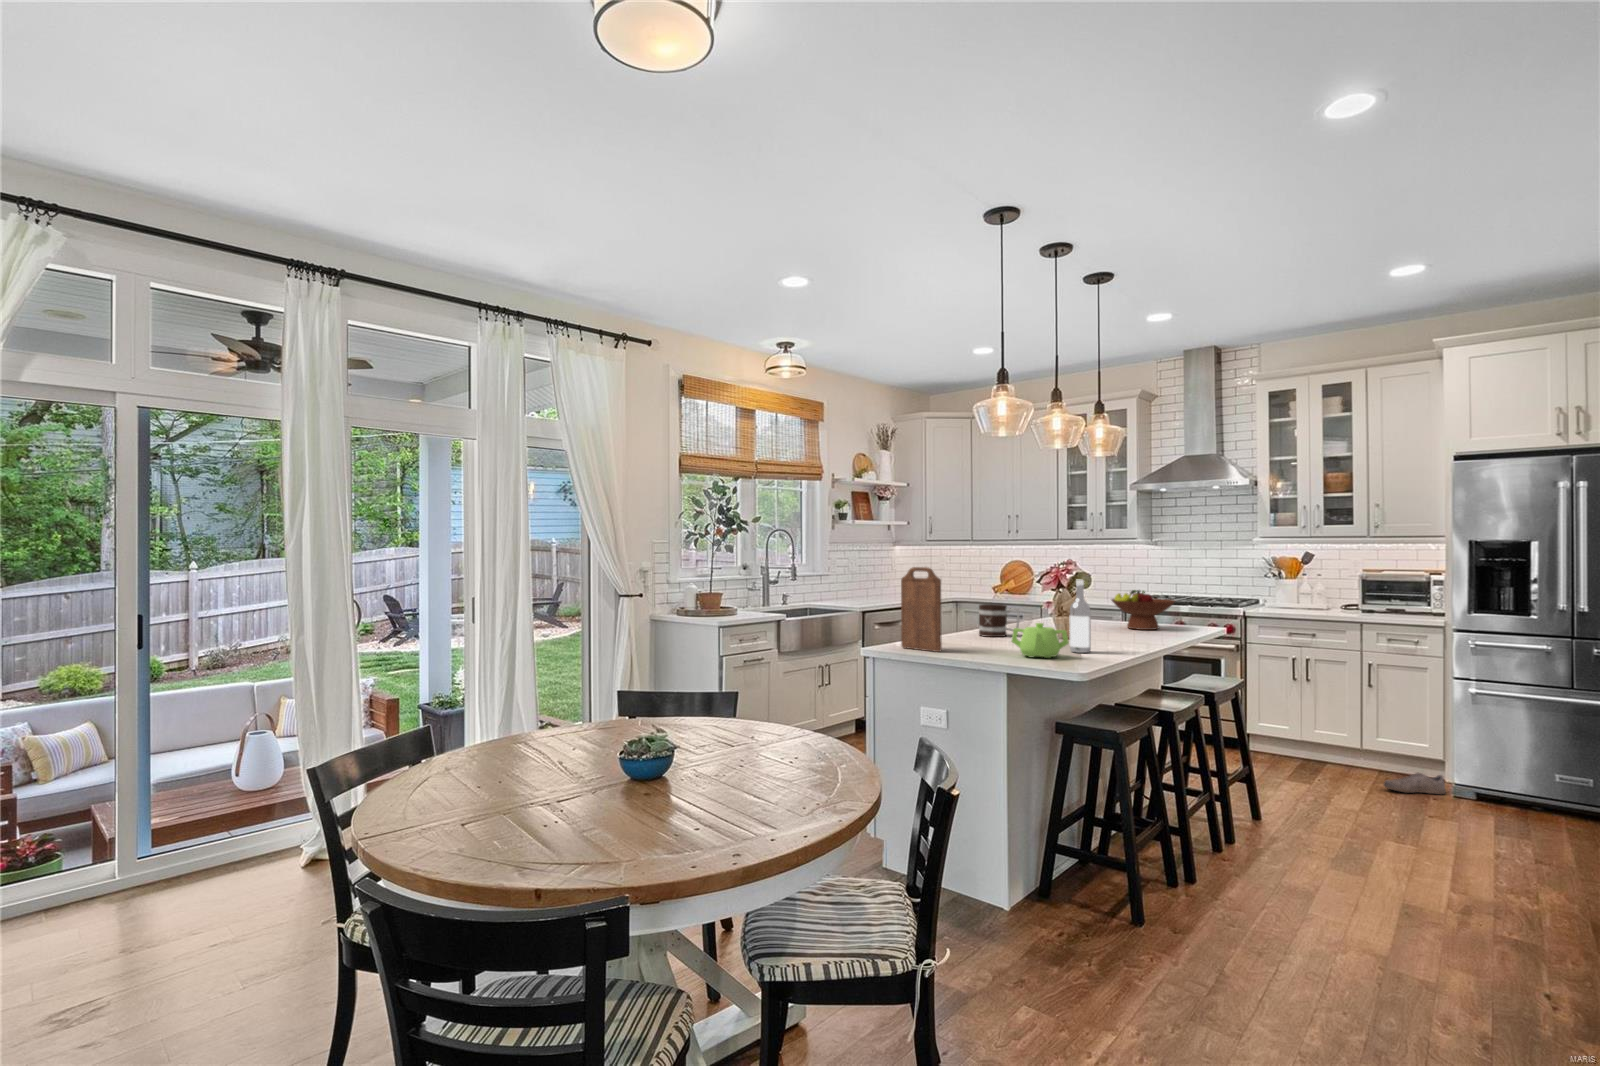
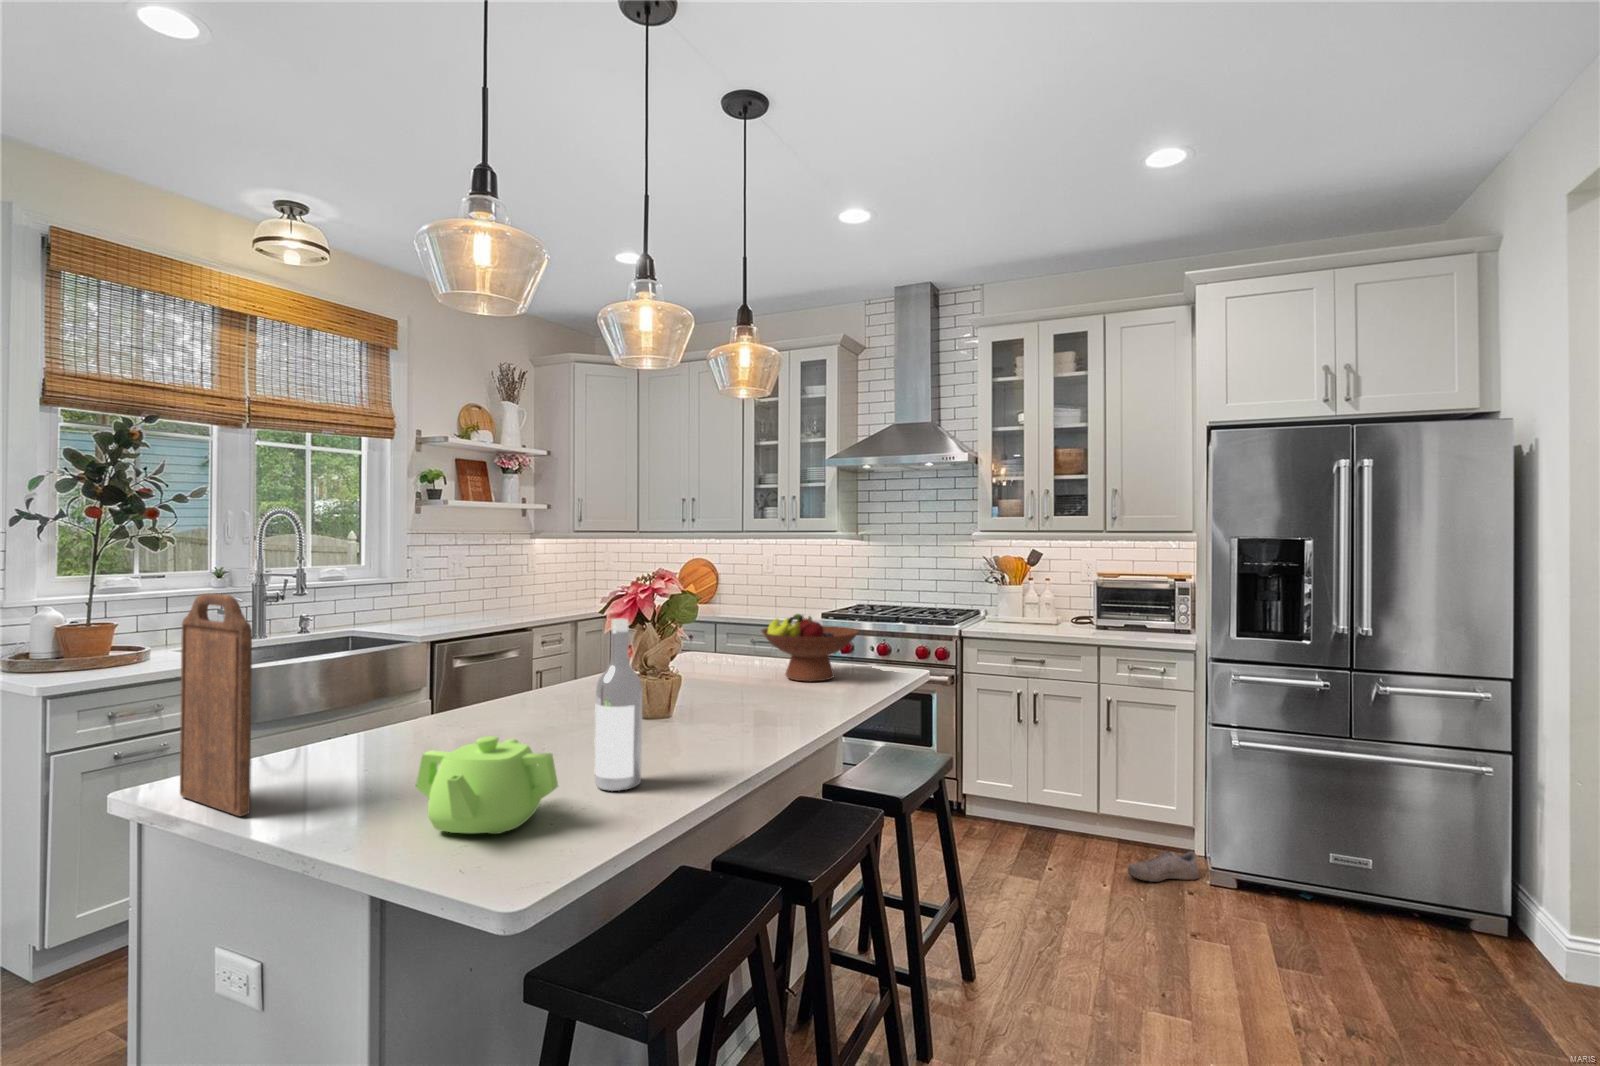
mug: present [979,604,1020,637] -> none [488,652,568,723]

